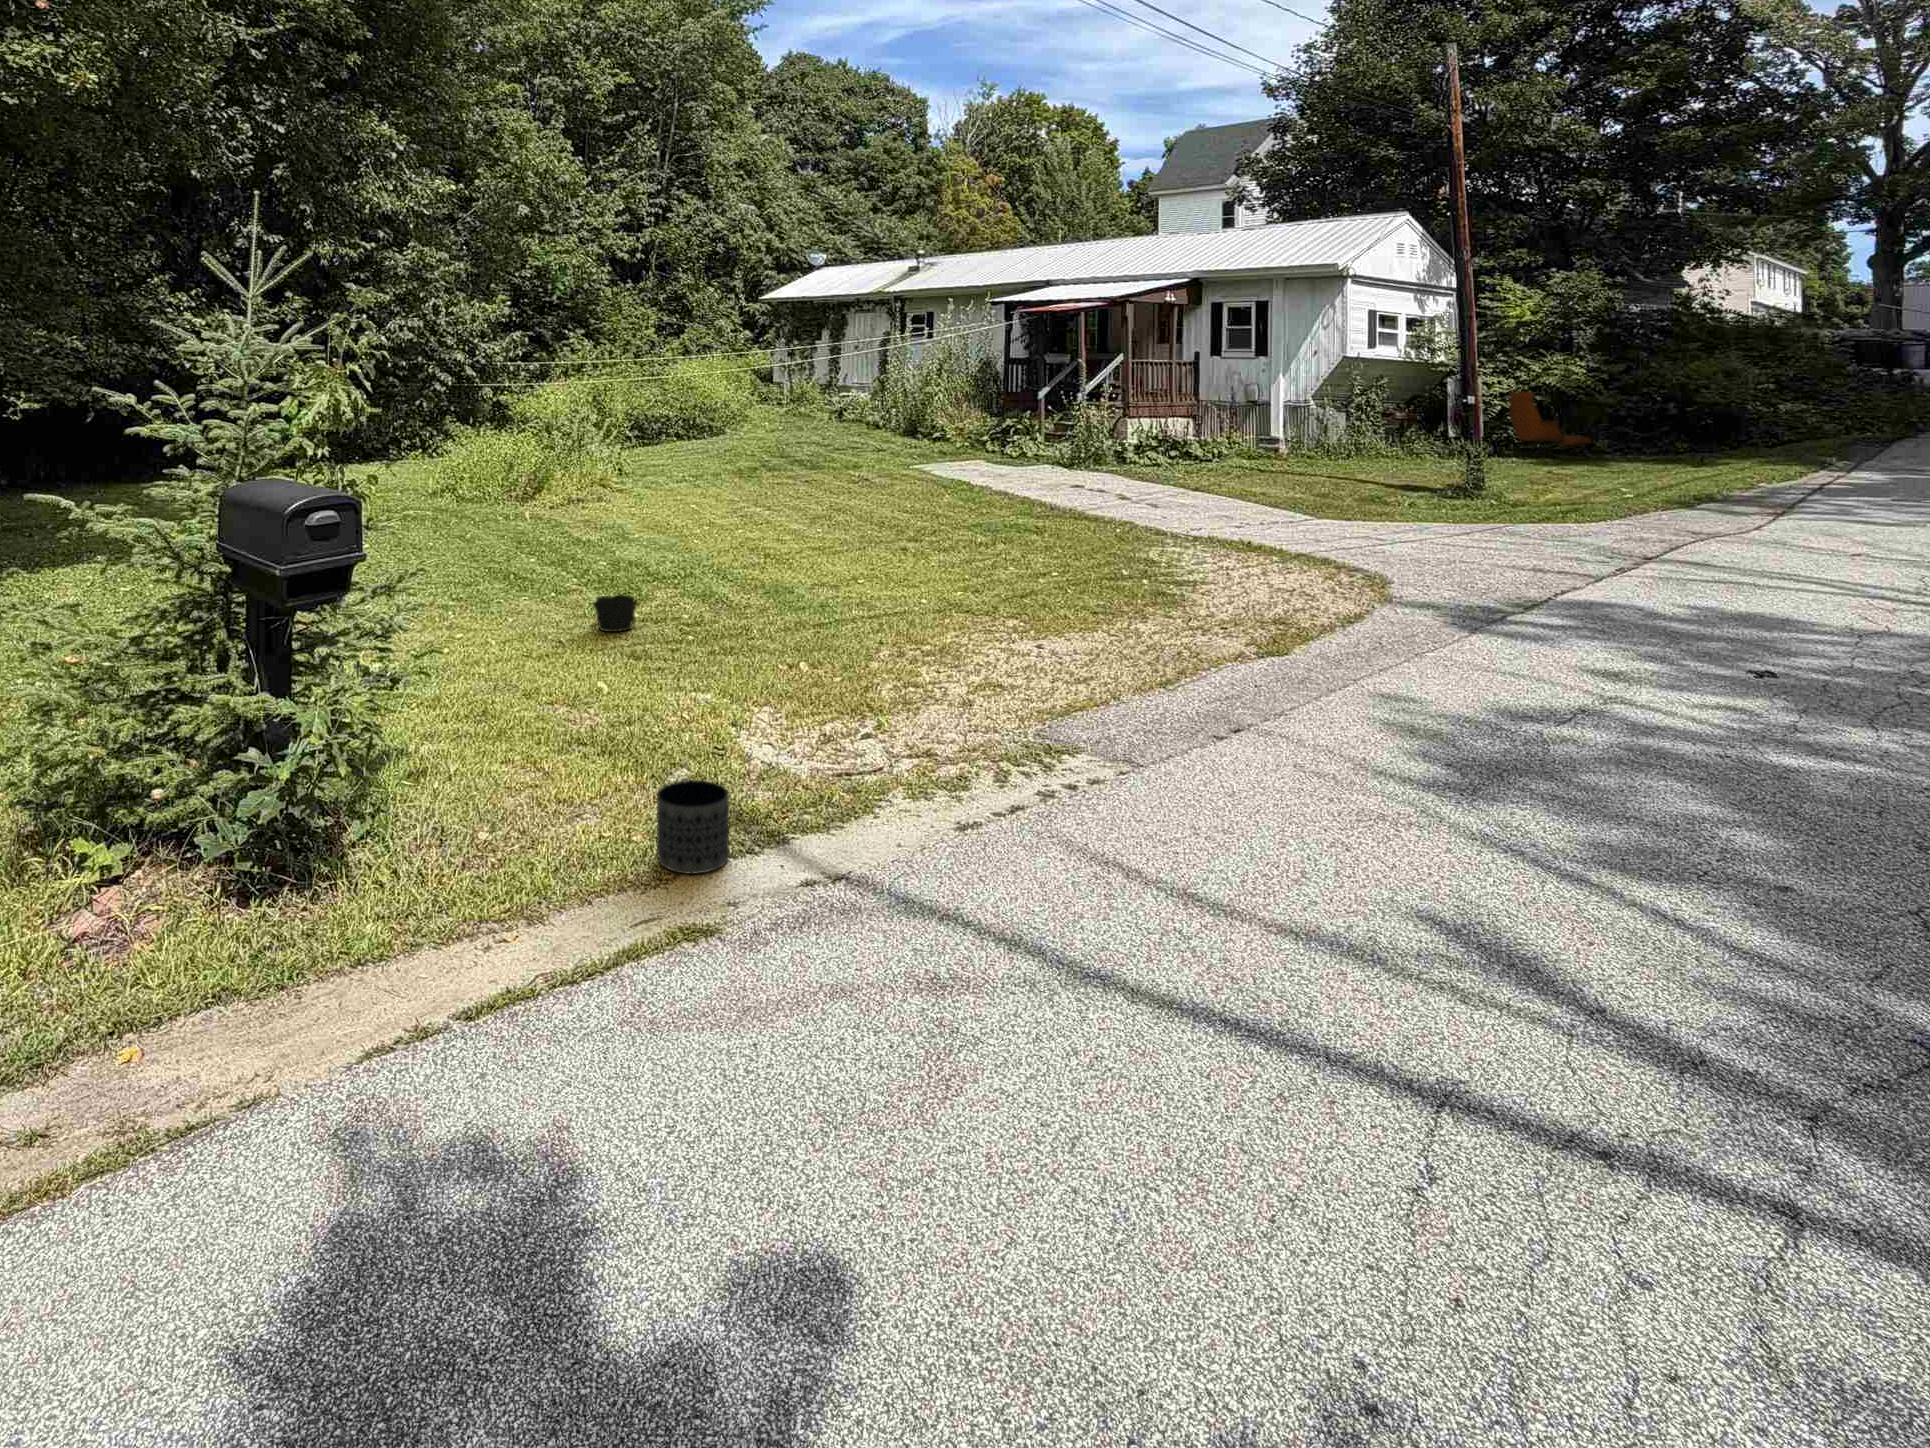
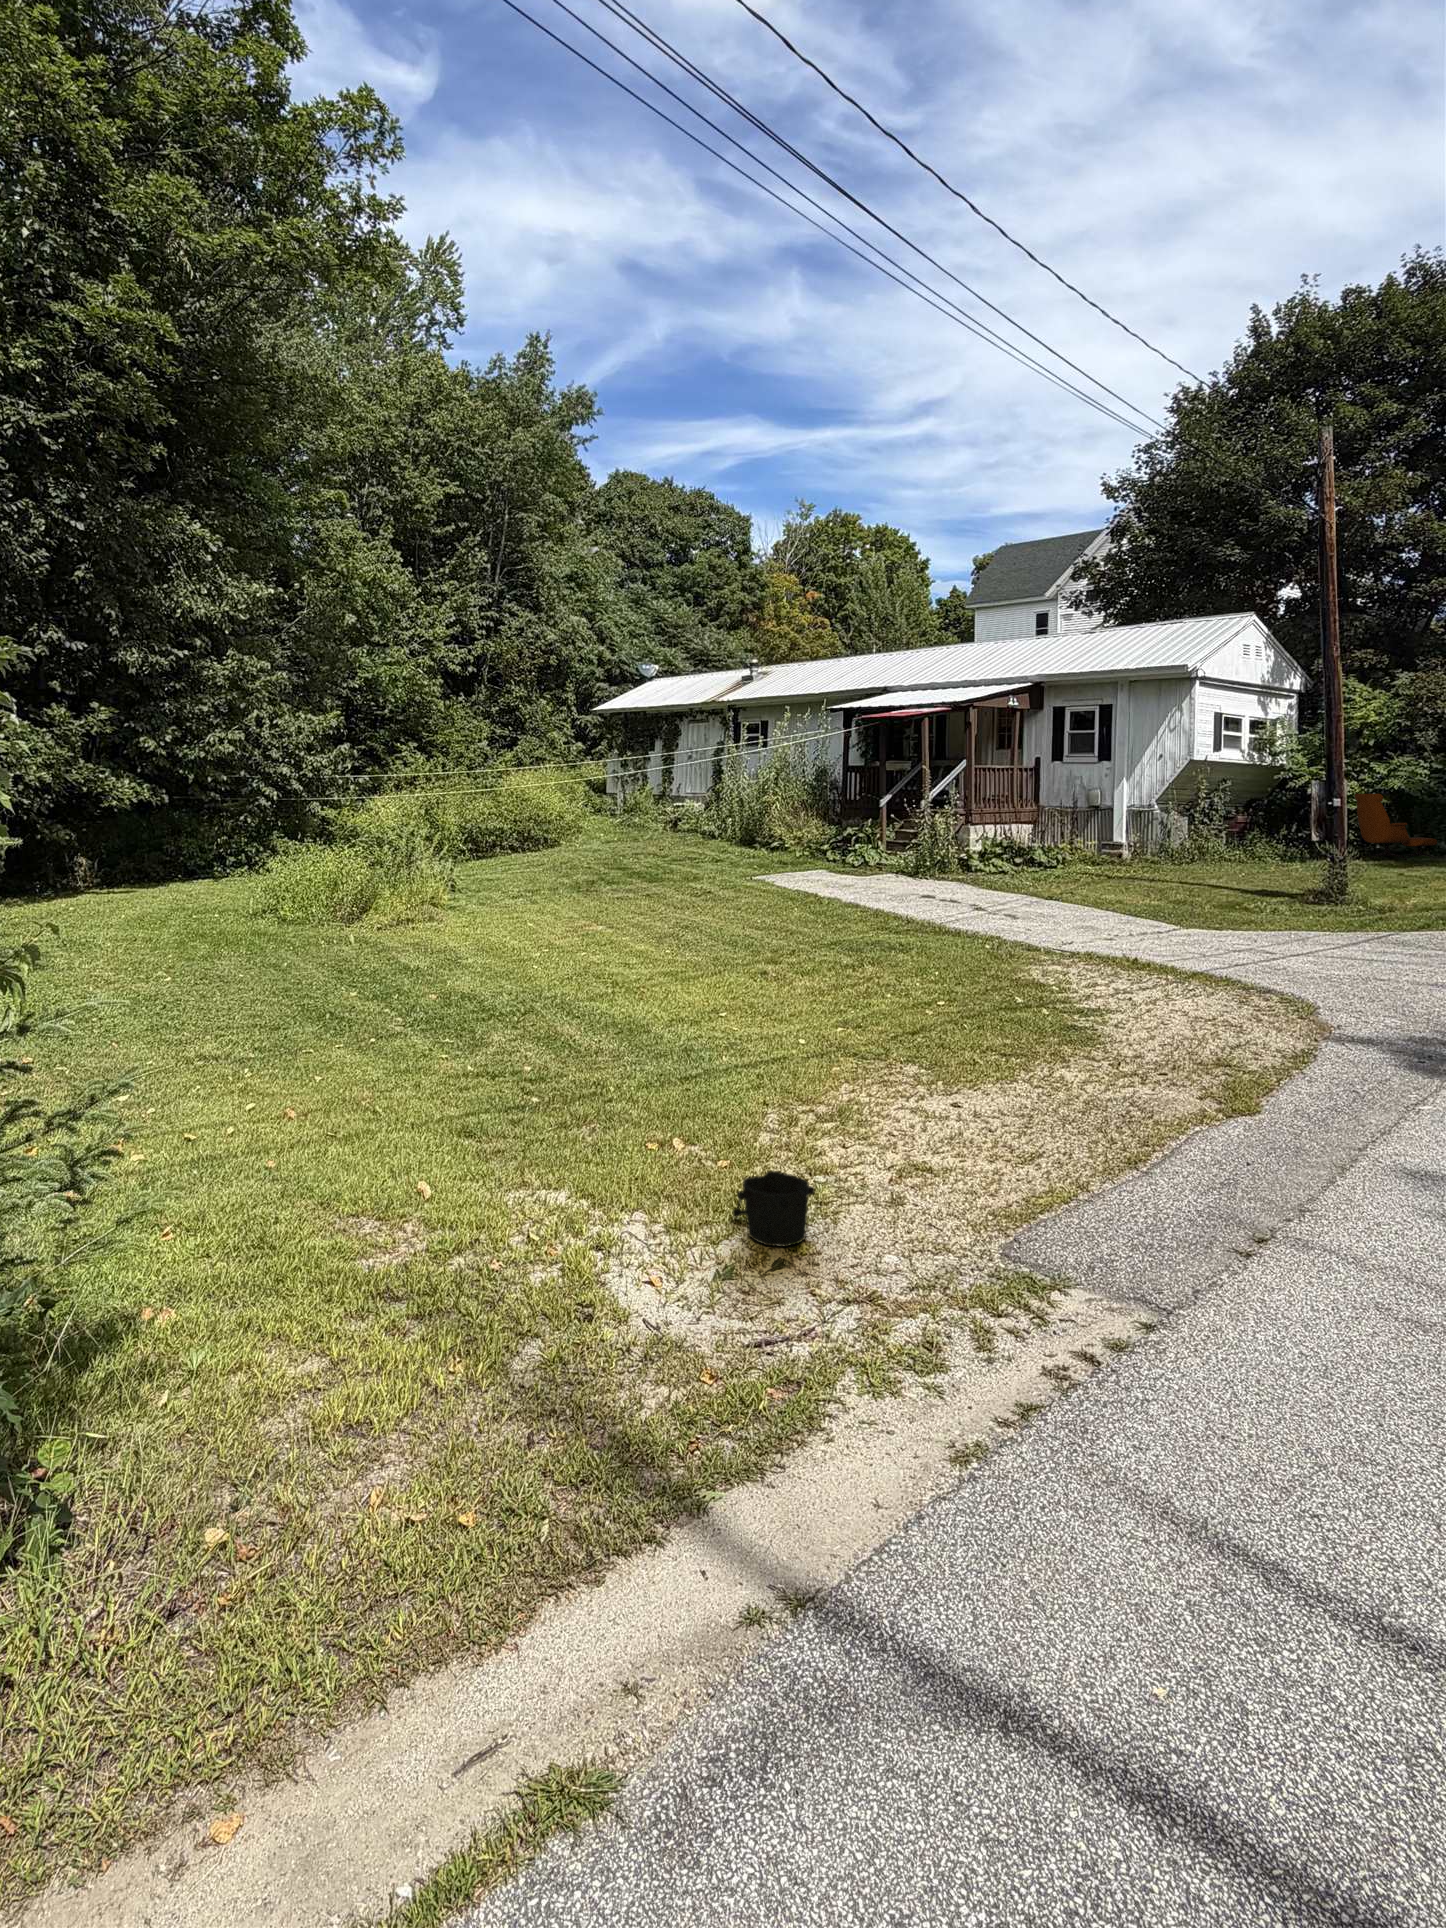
bucket: present [593,594,638,632] -> present [732,1171,815,1247]
planter: present [657,780,729,874] -> none [527,1394,635,1554]

